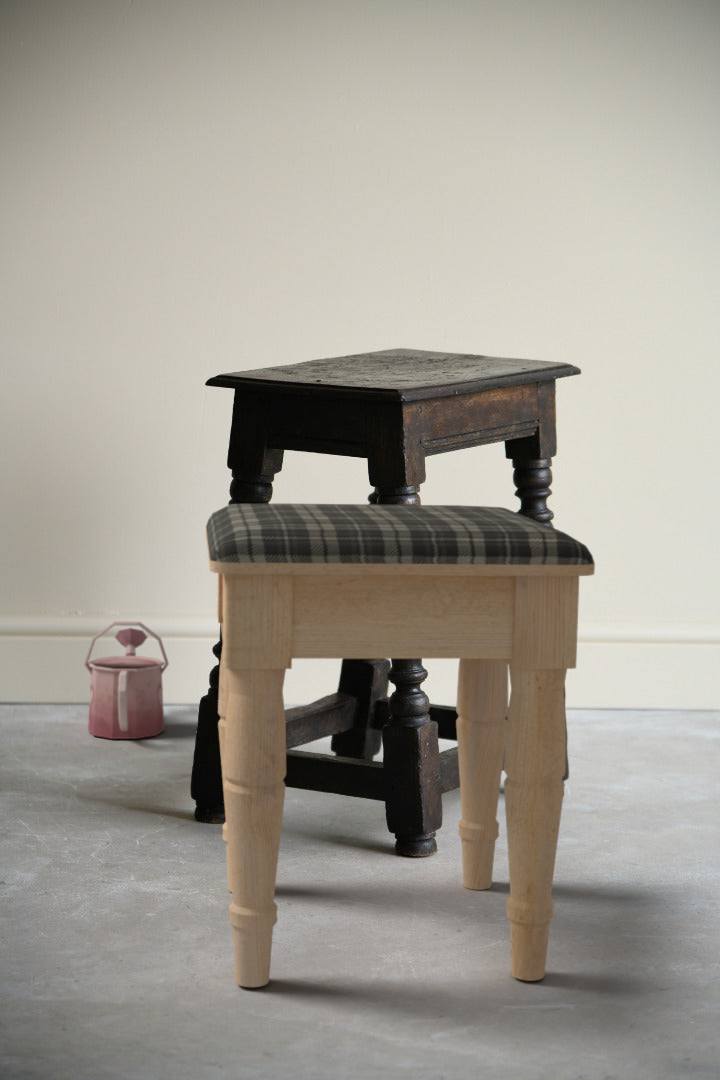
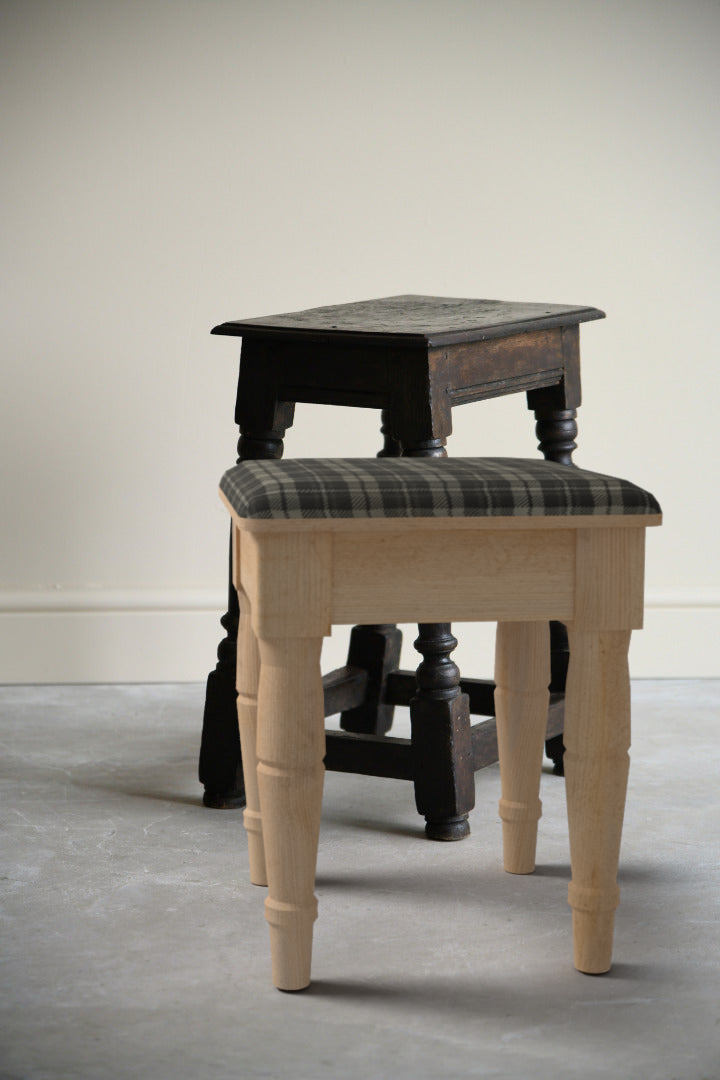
watering can: present [85,621,169,739] -> none [73,596,163,722]

